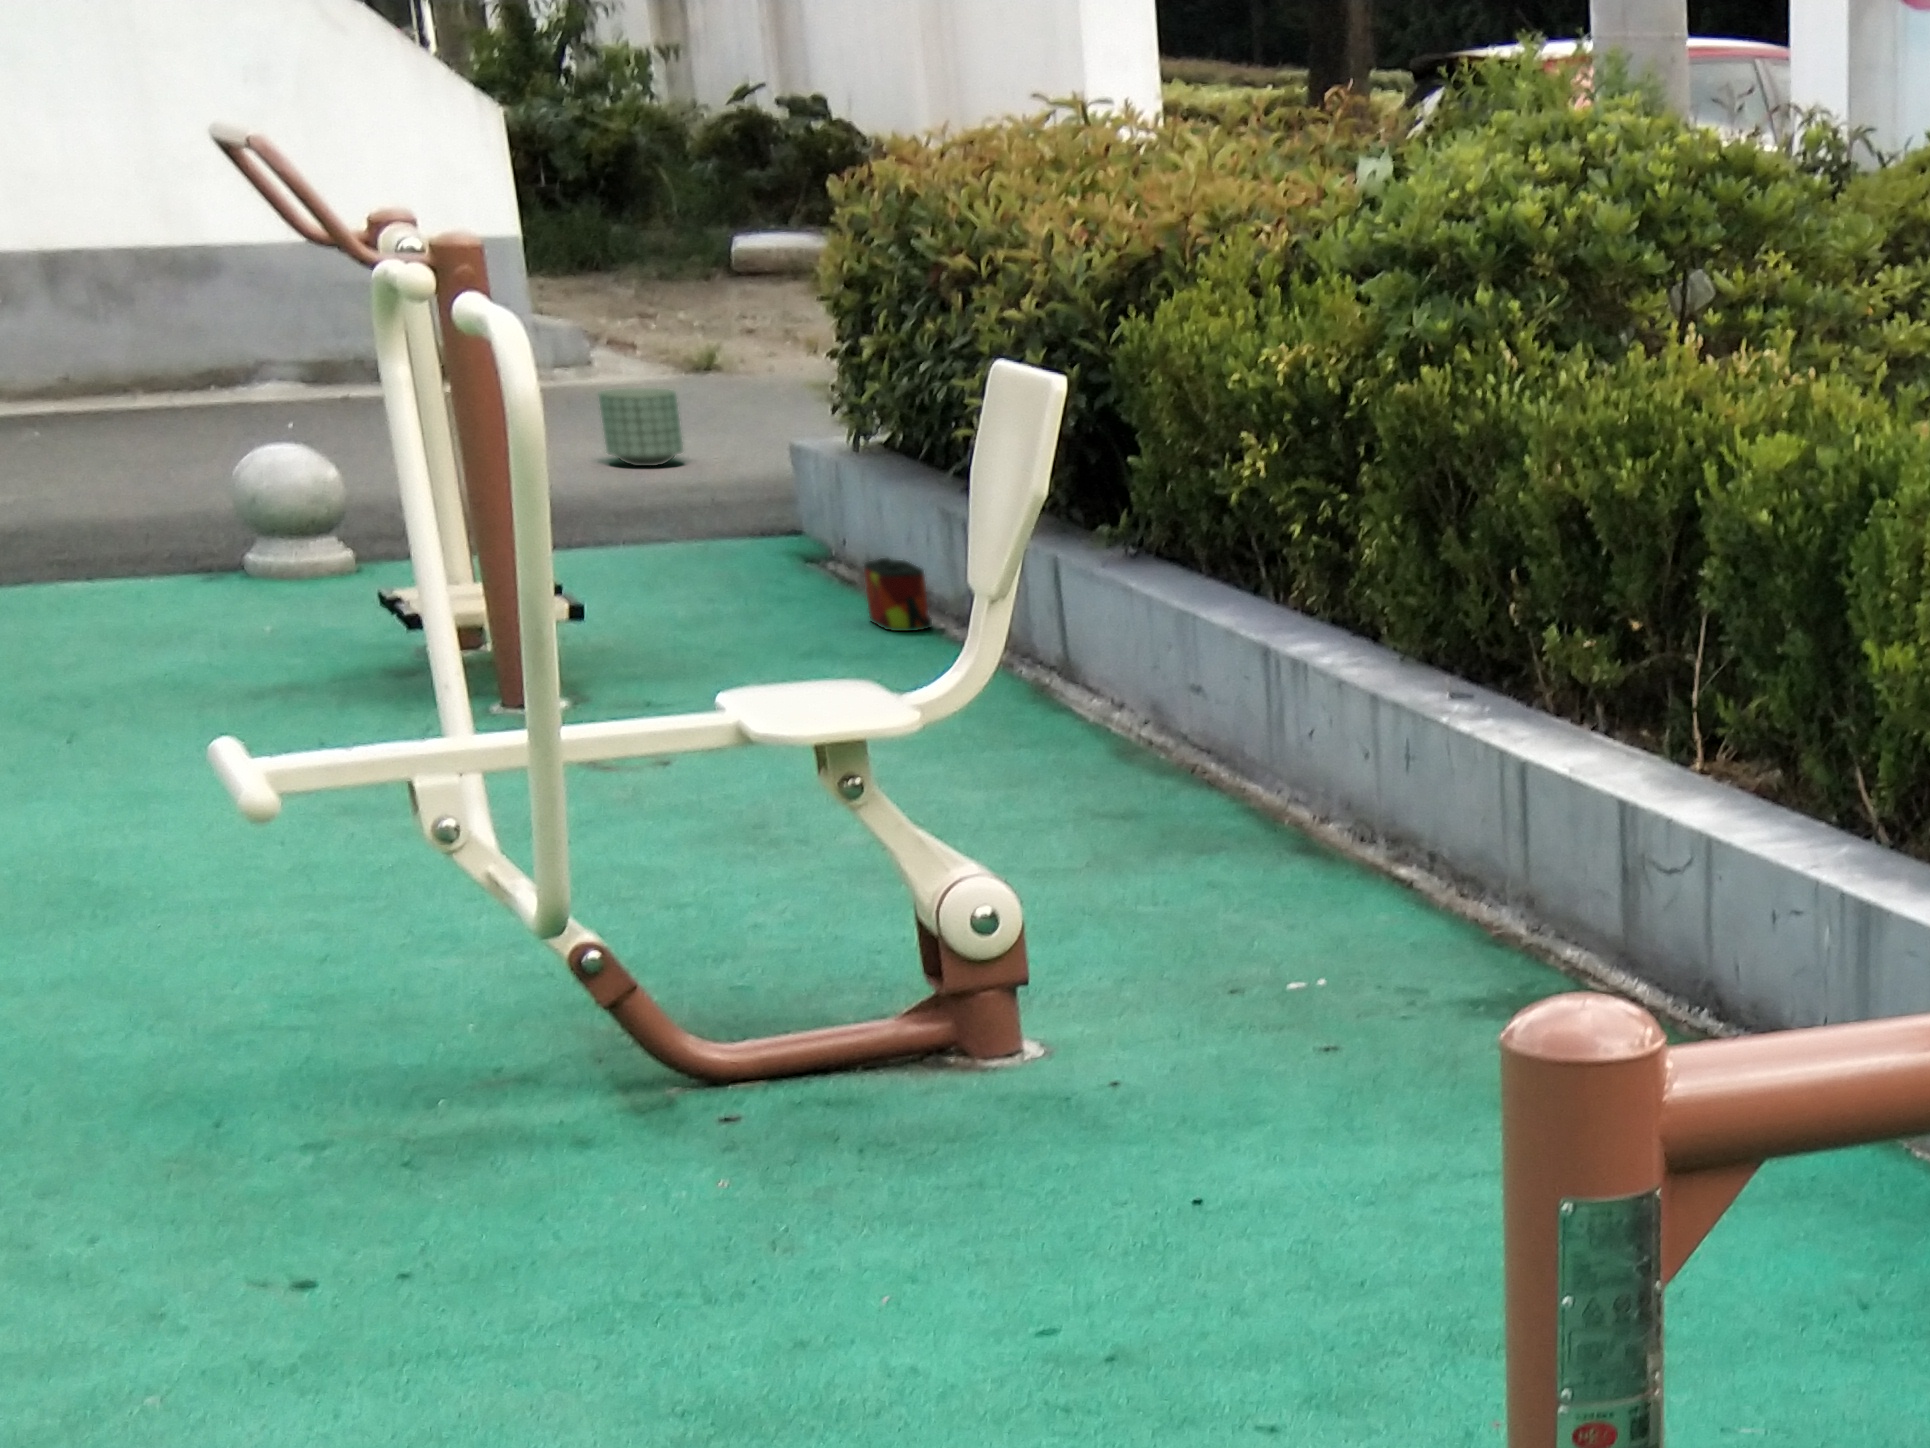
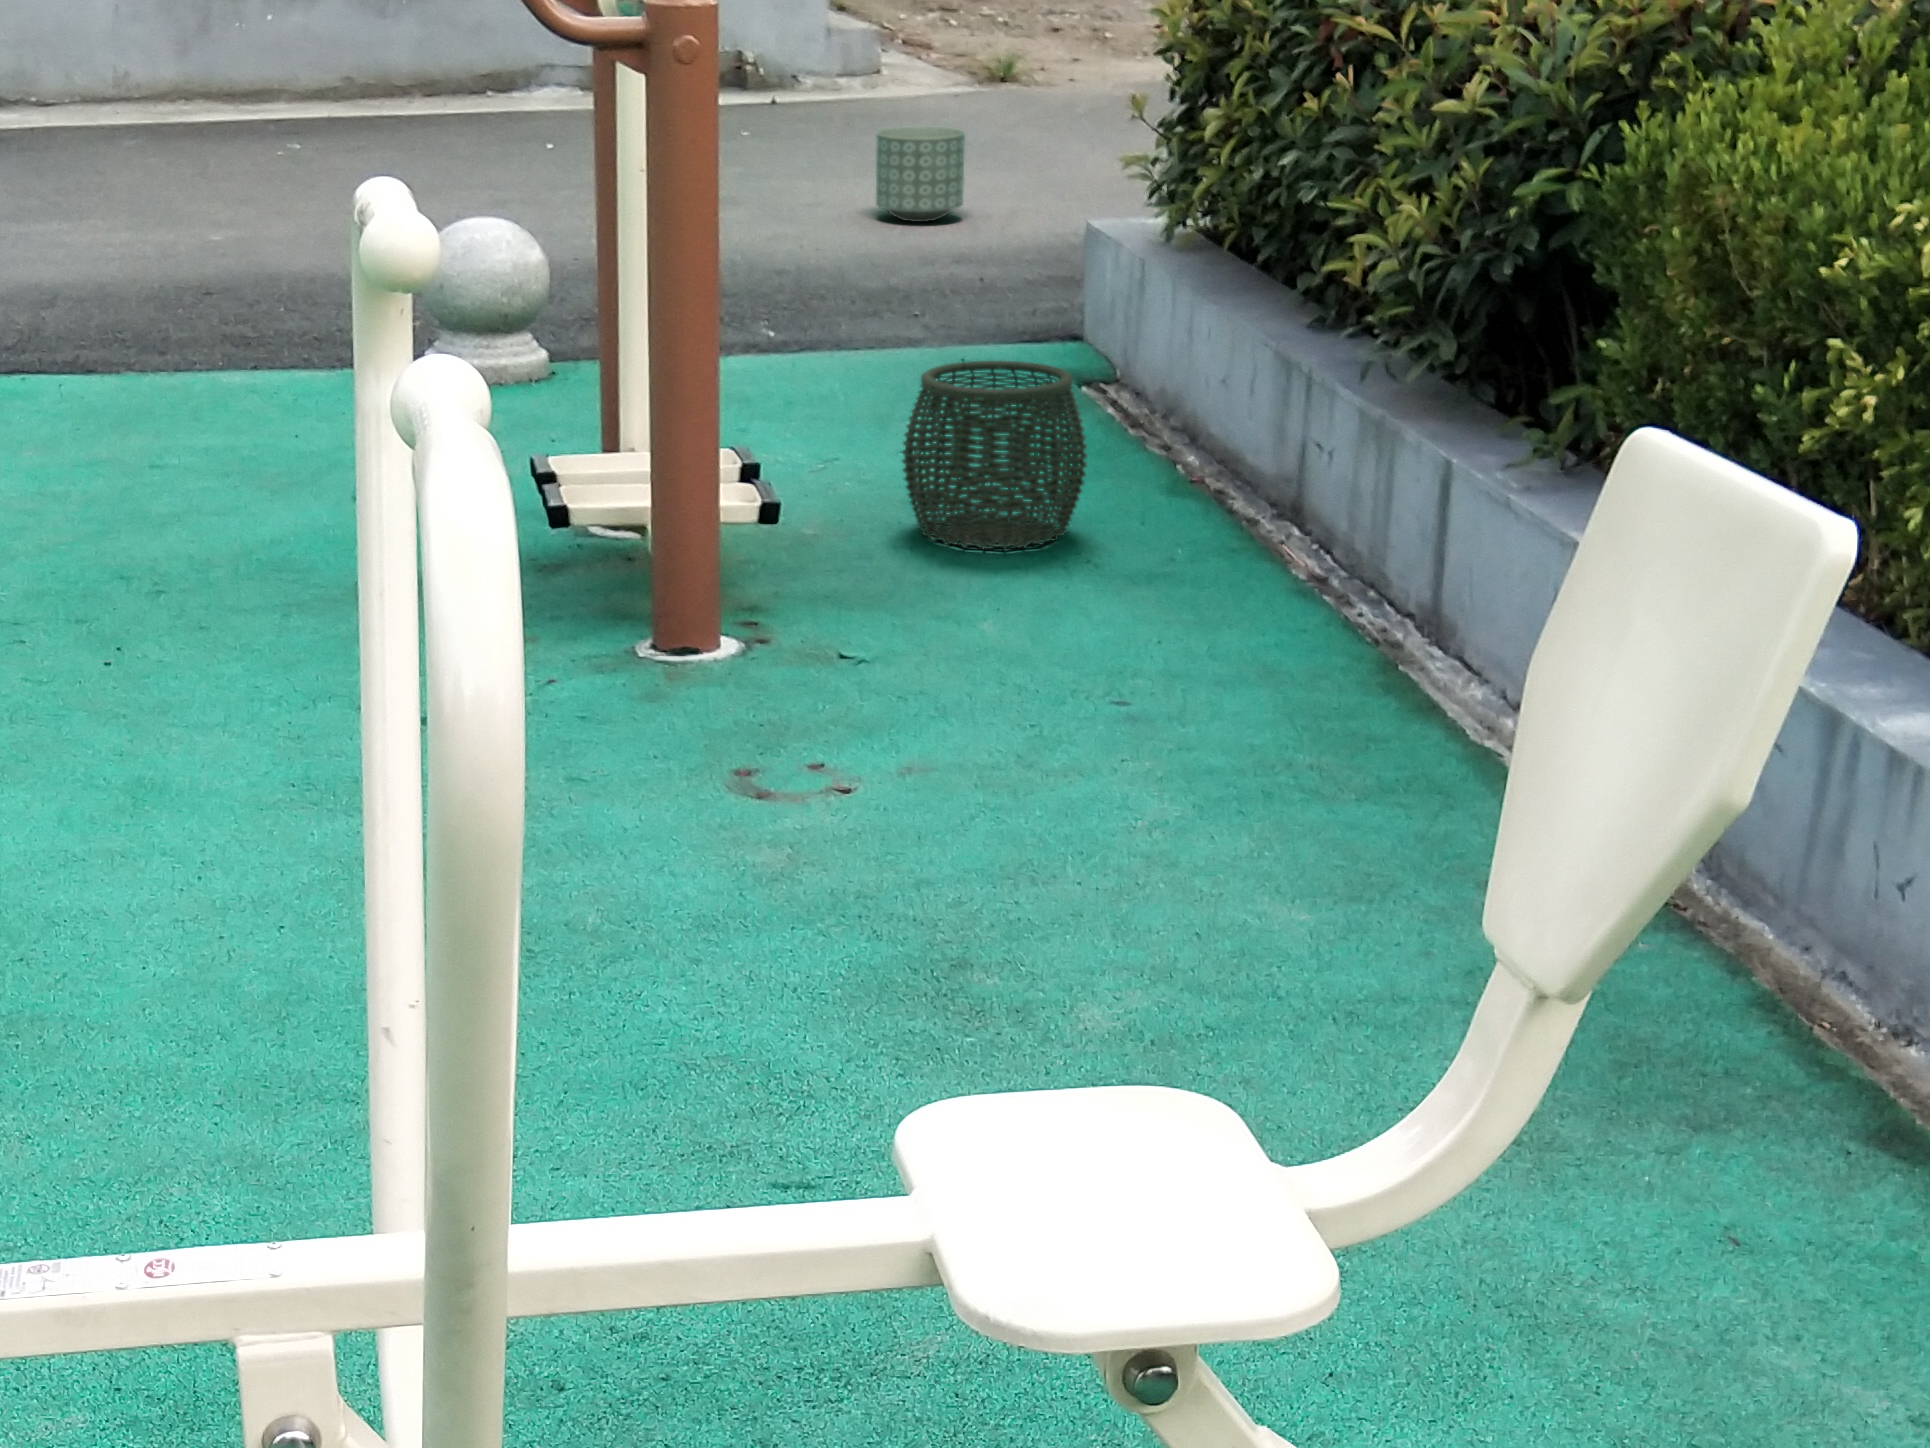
woven basket: none [661,517,805,650] -> present [902,361,1087,549]
bag: present [864,558,932,631] -> none [1164,415,1248,524]

